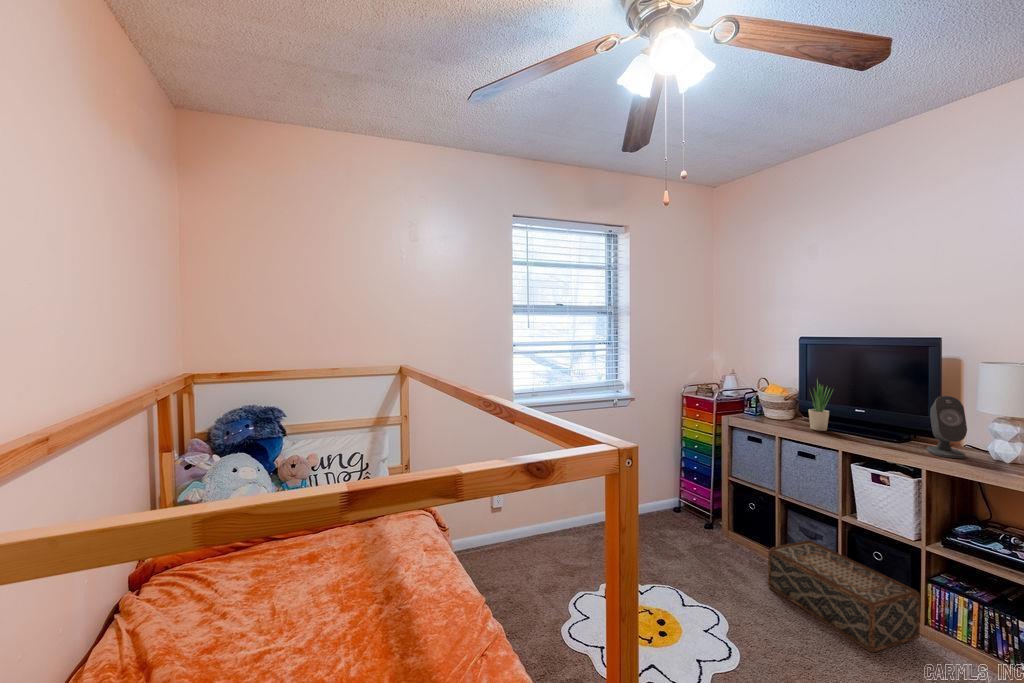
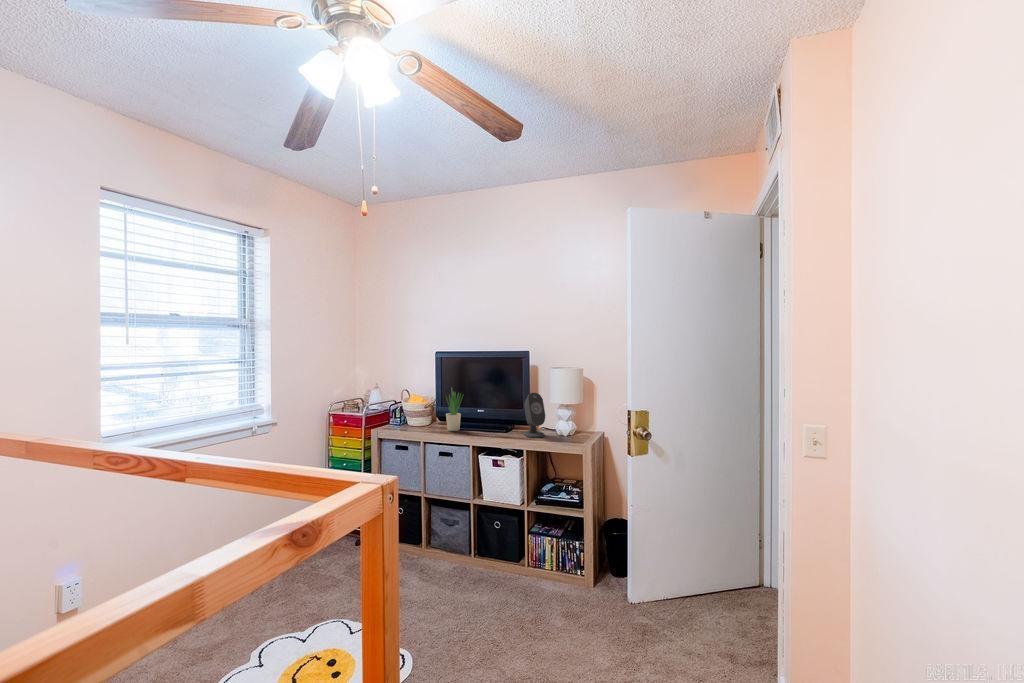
woven basket: present [768,540,920,652] -> none [421,528,526,604]

